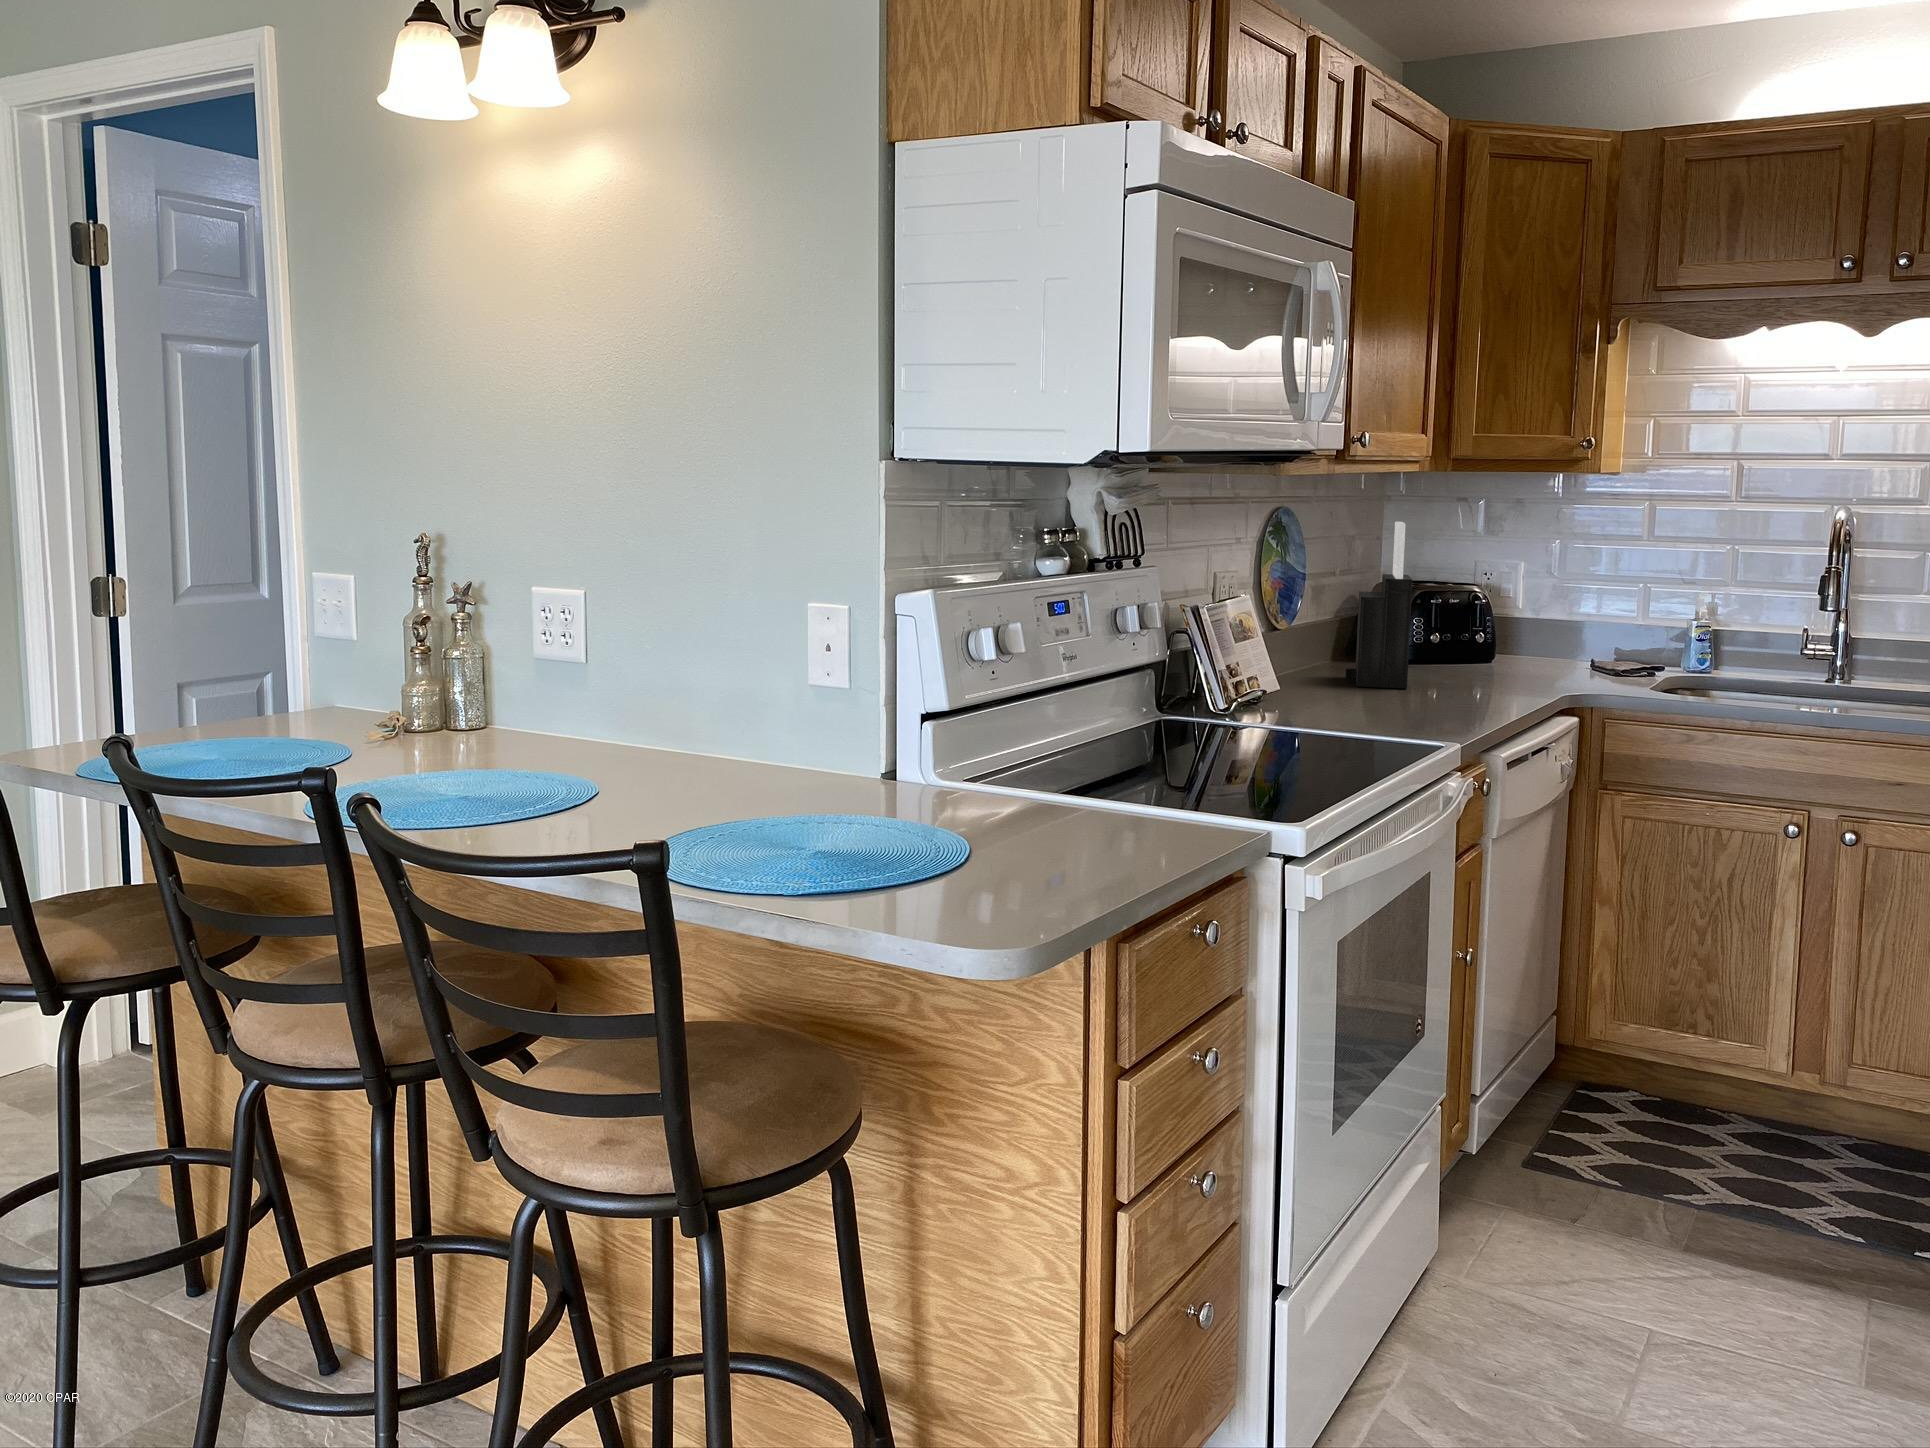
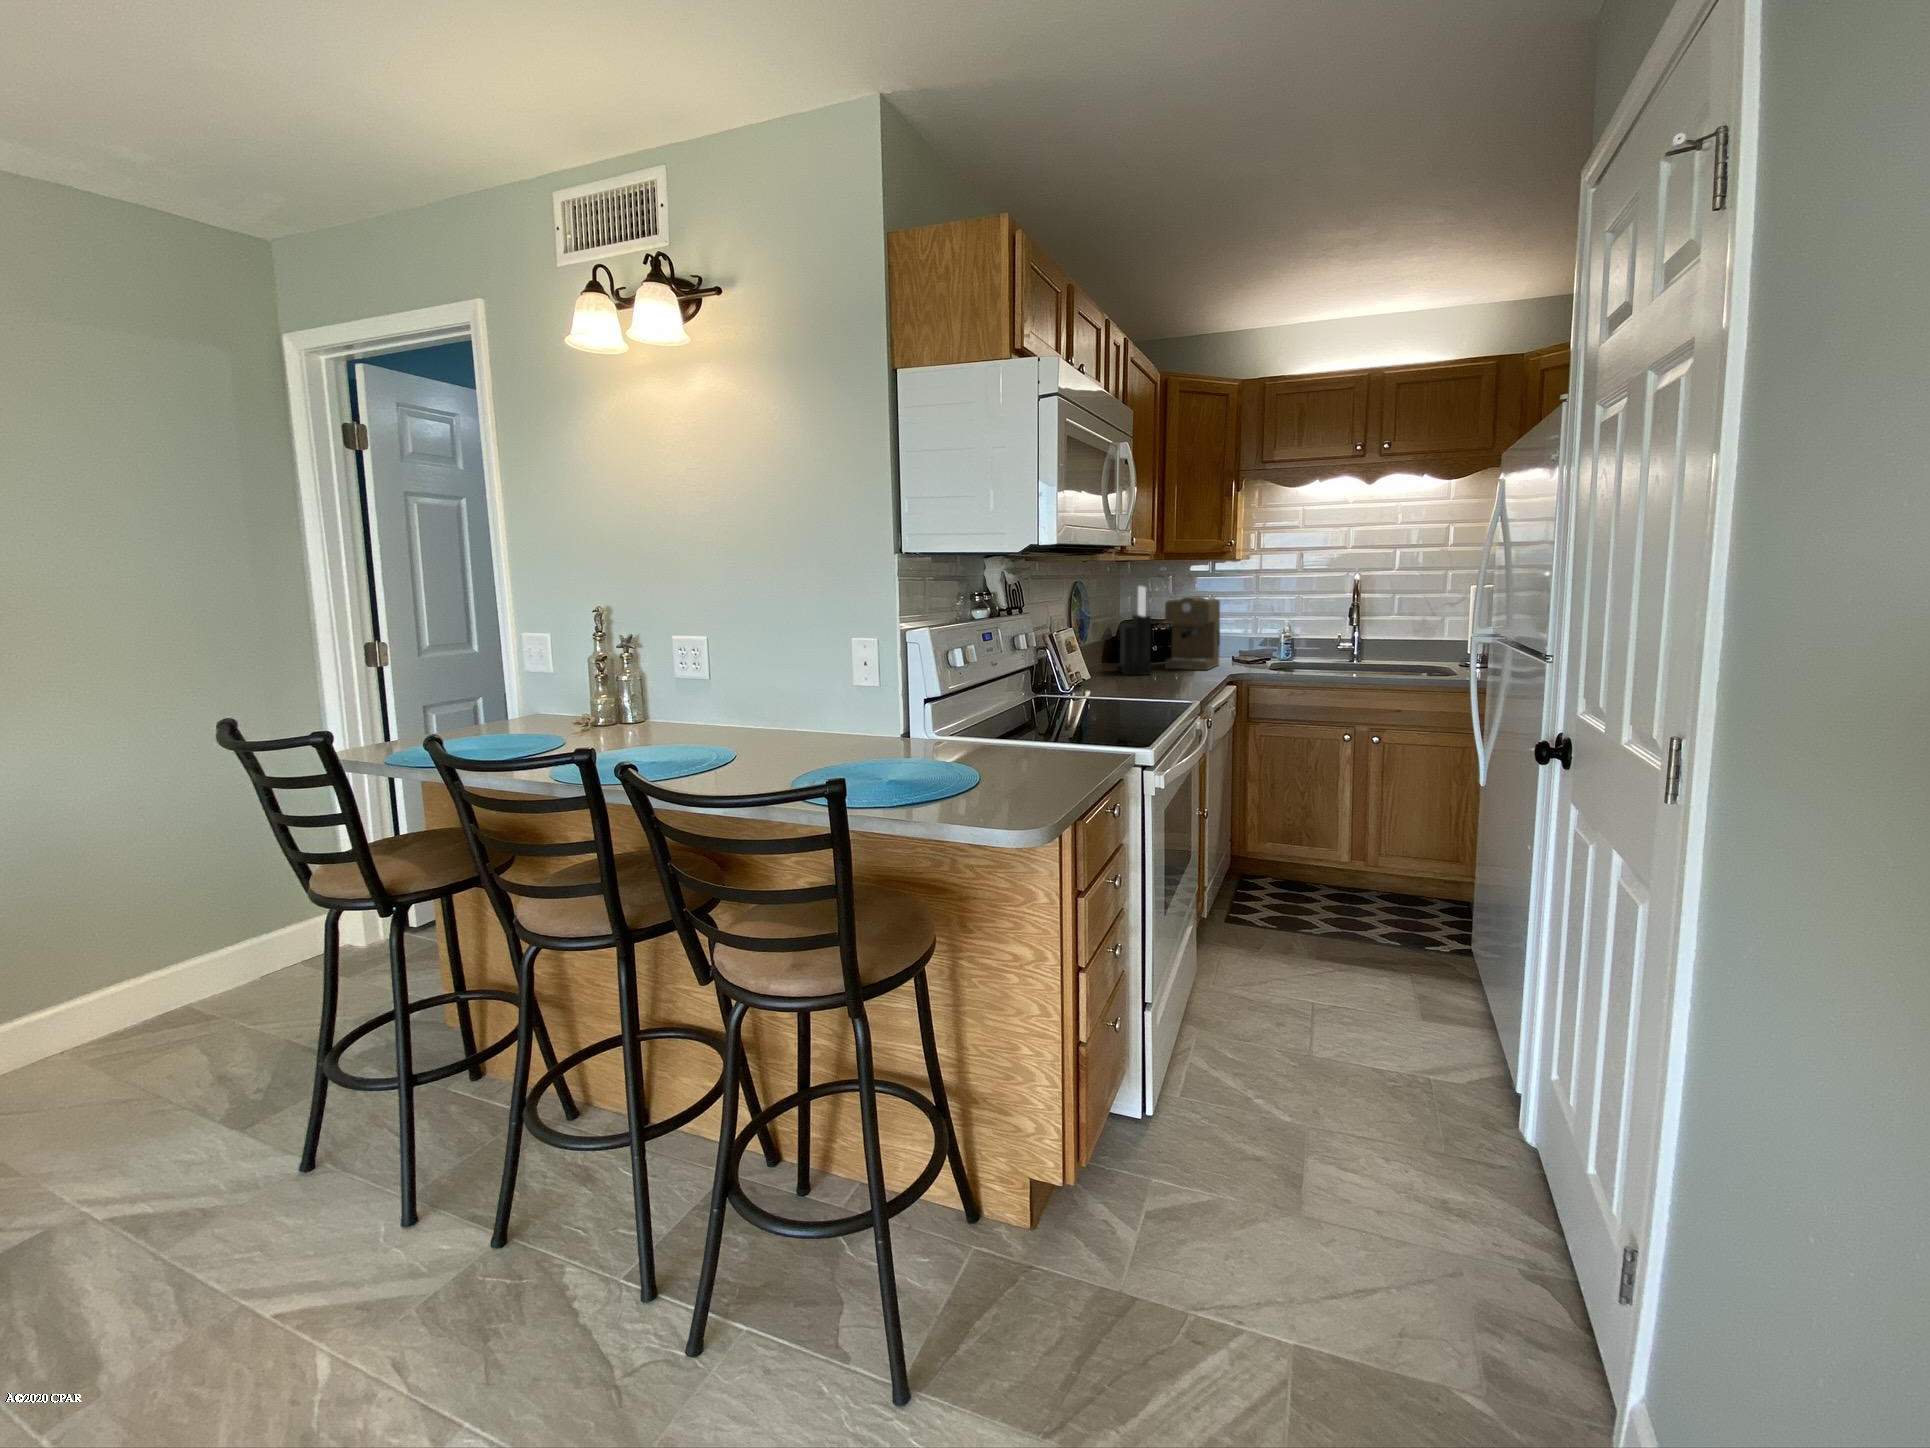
coffee maker: none [1445,541,1563,685] -> present [1165,596,1220,670]

